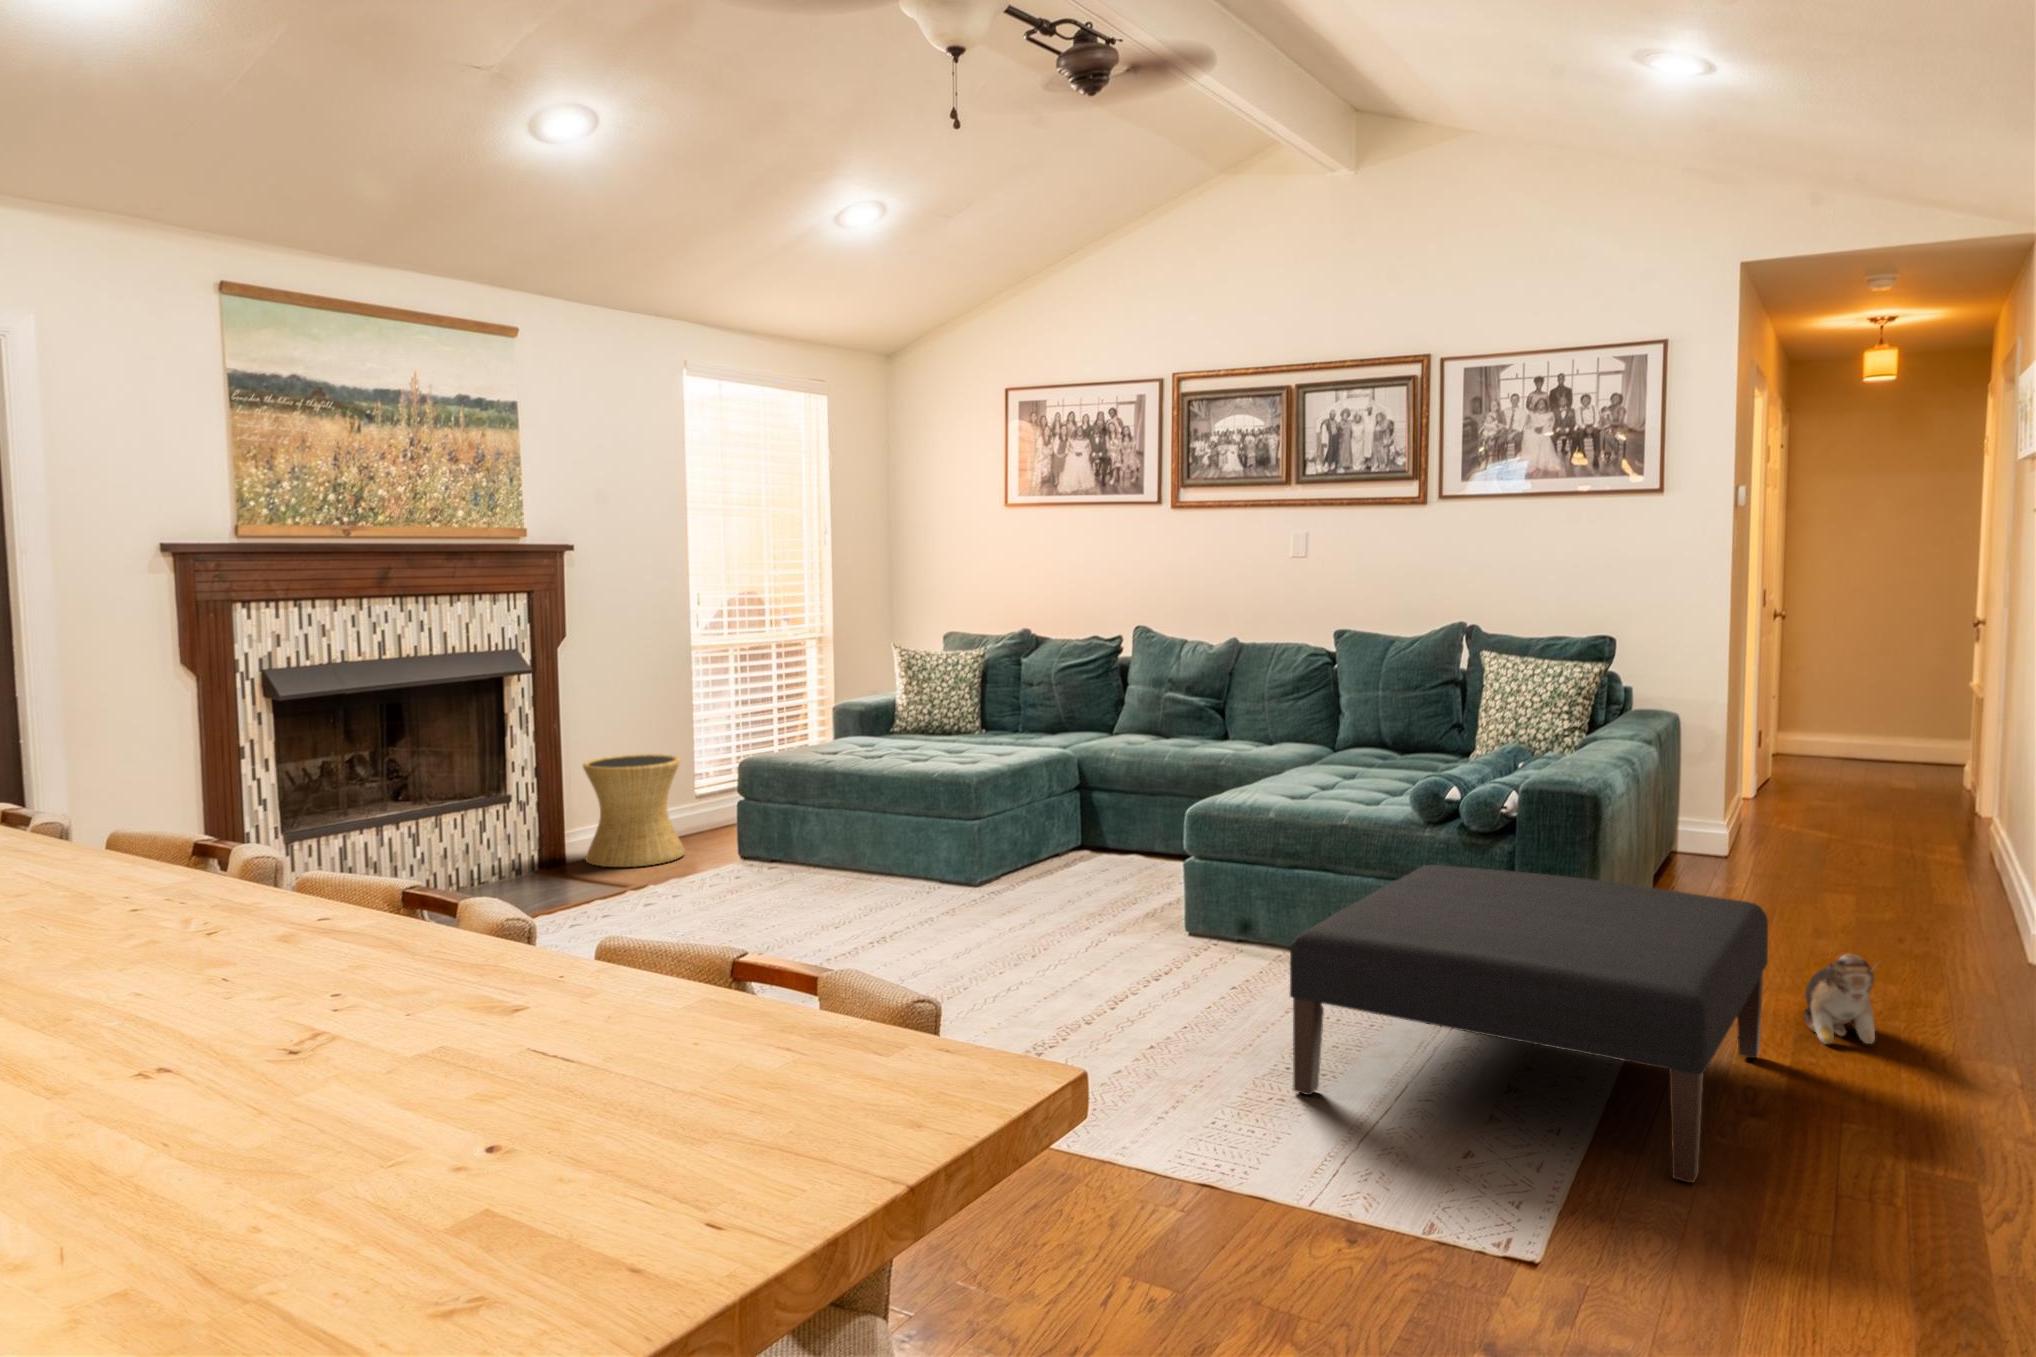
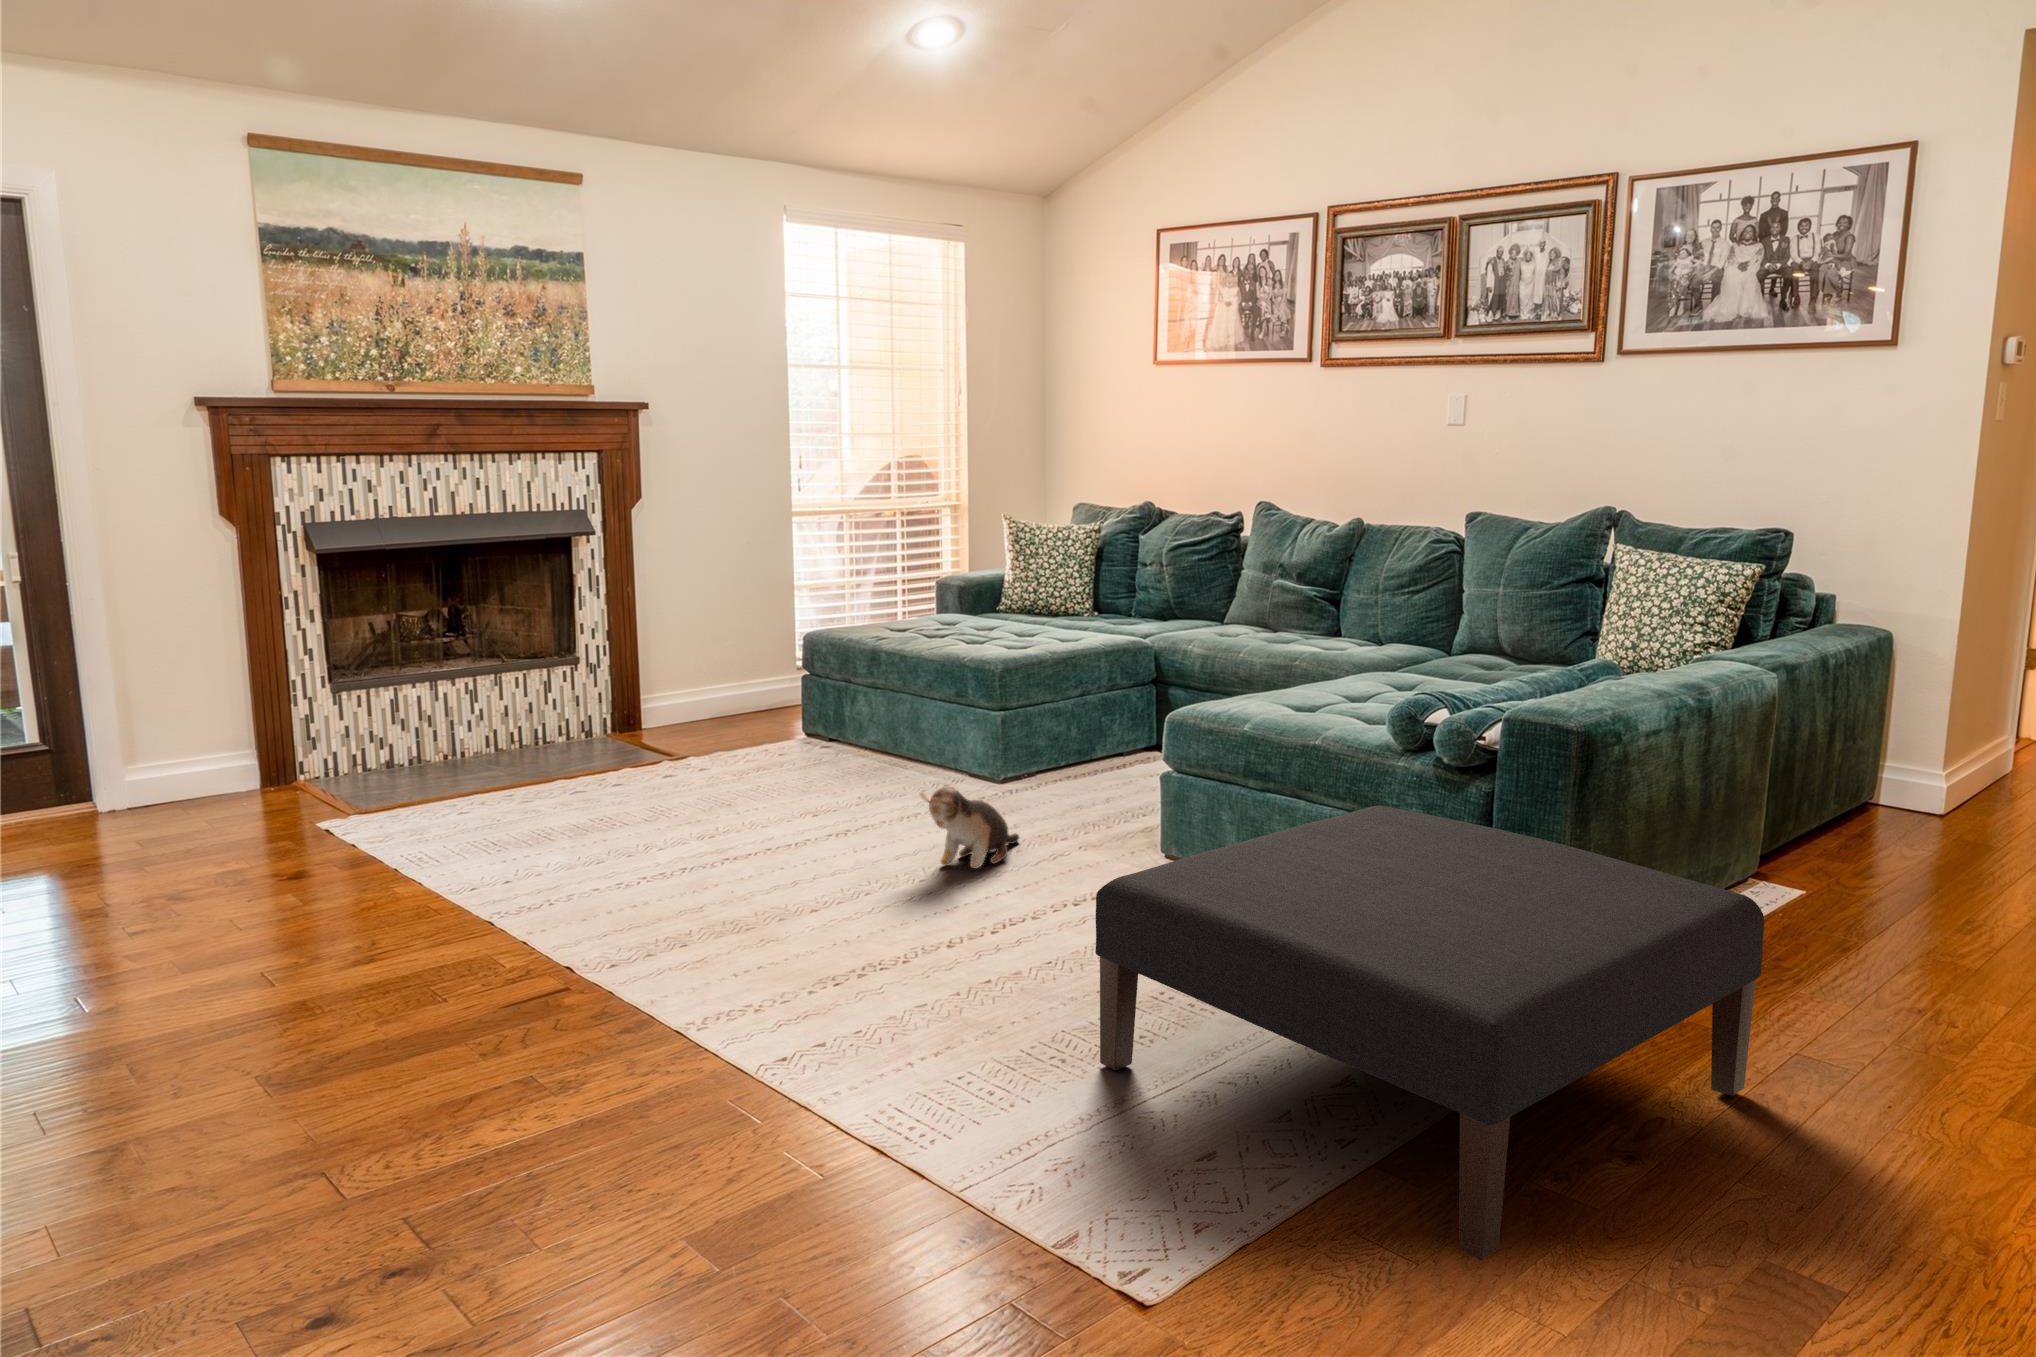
side table: present [583,754,685,867] -> none [653,621,757,734]
plush toy: present [1803,953,1878,1044] -> present [920,787,1019,868]

